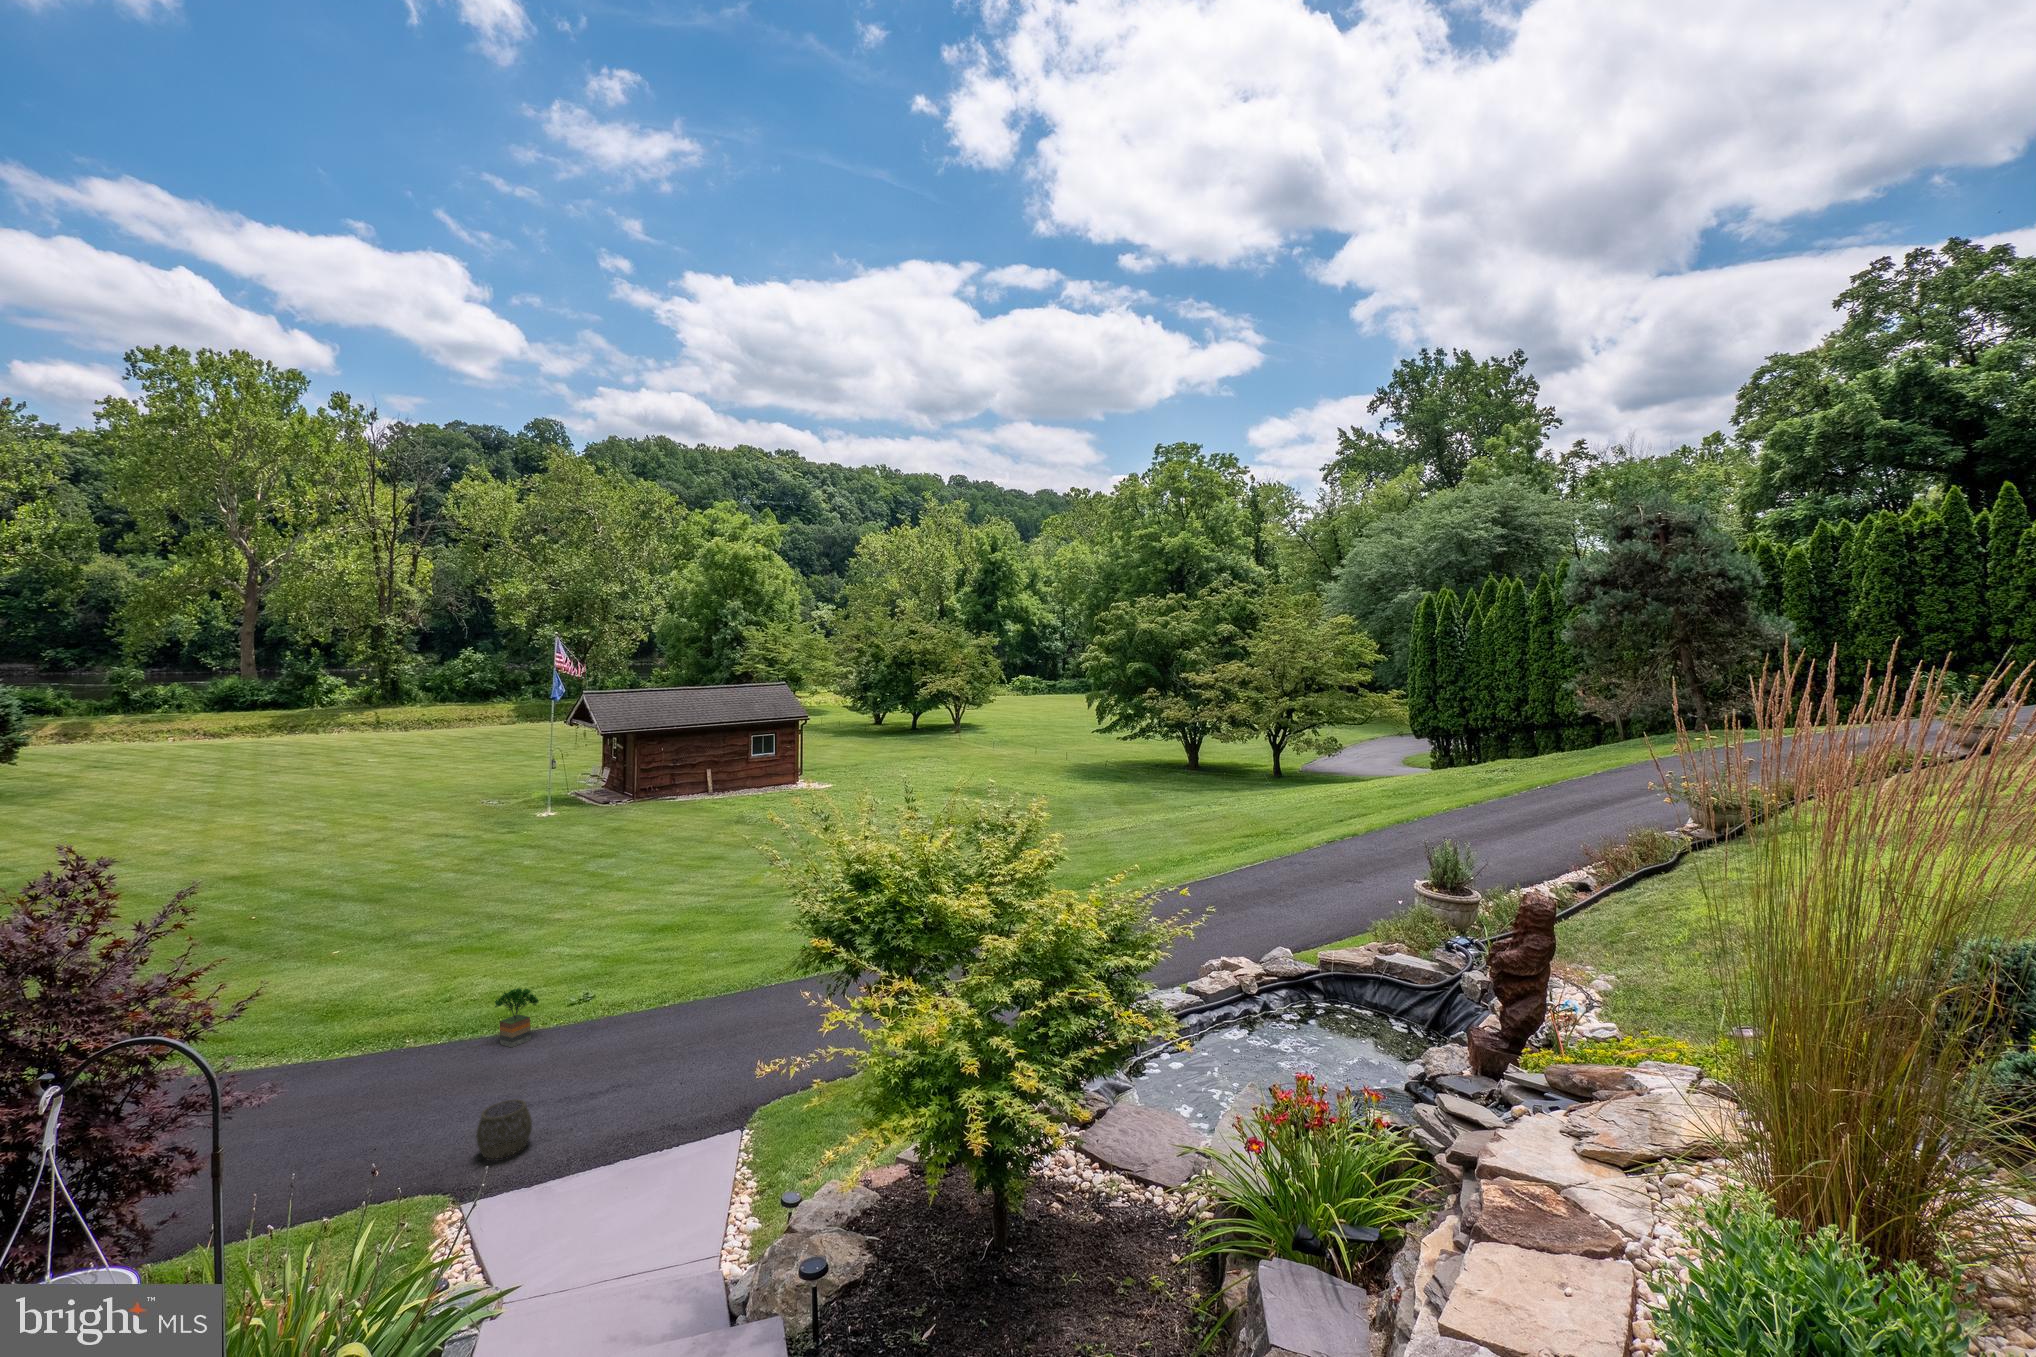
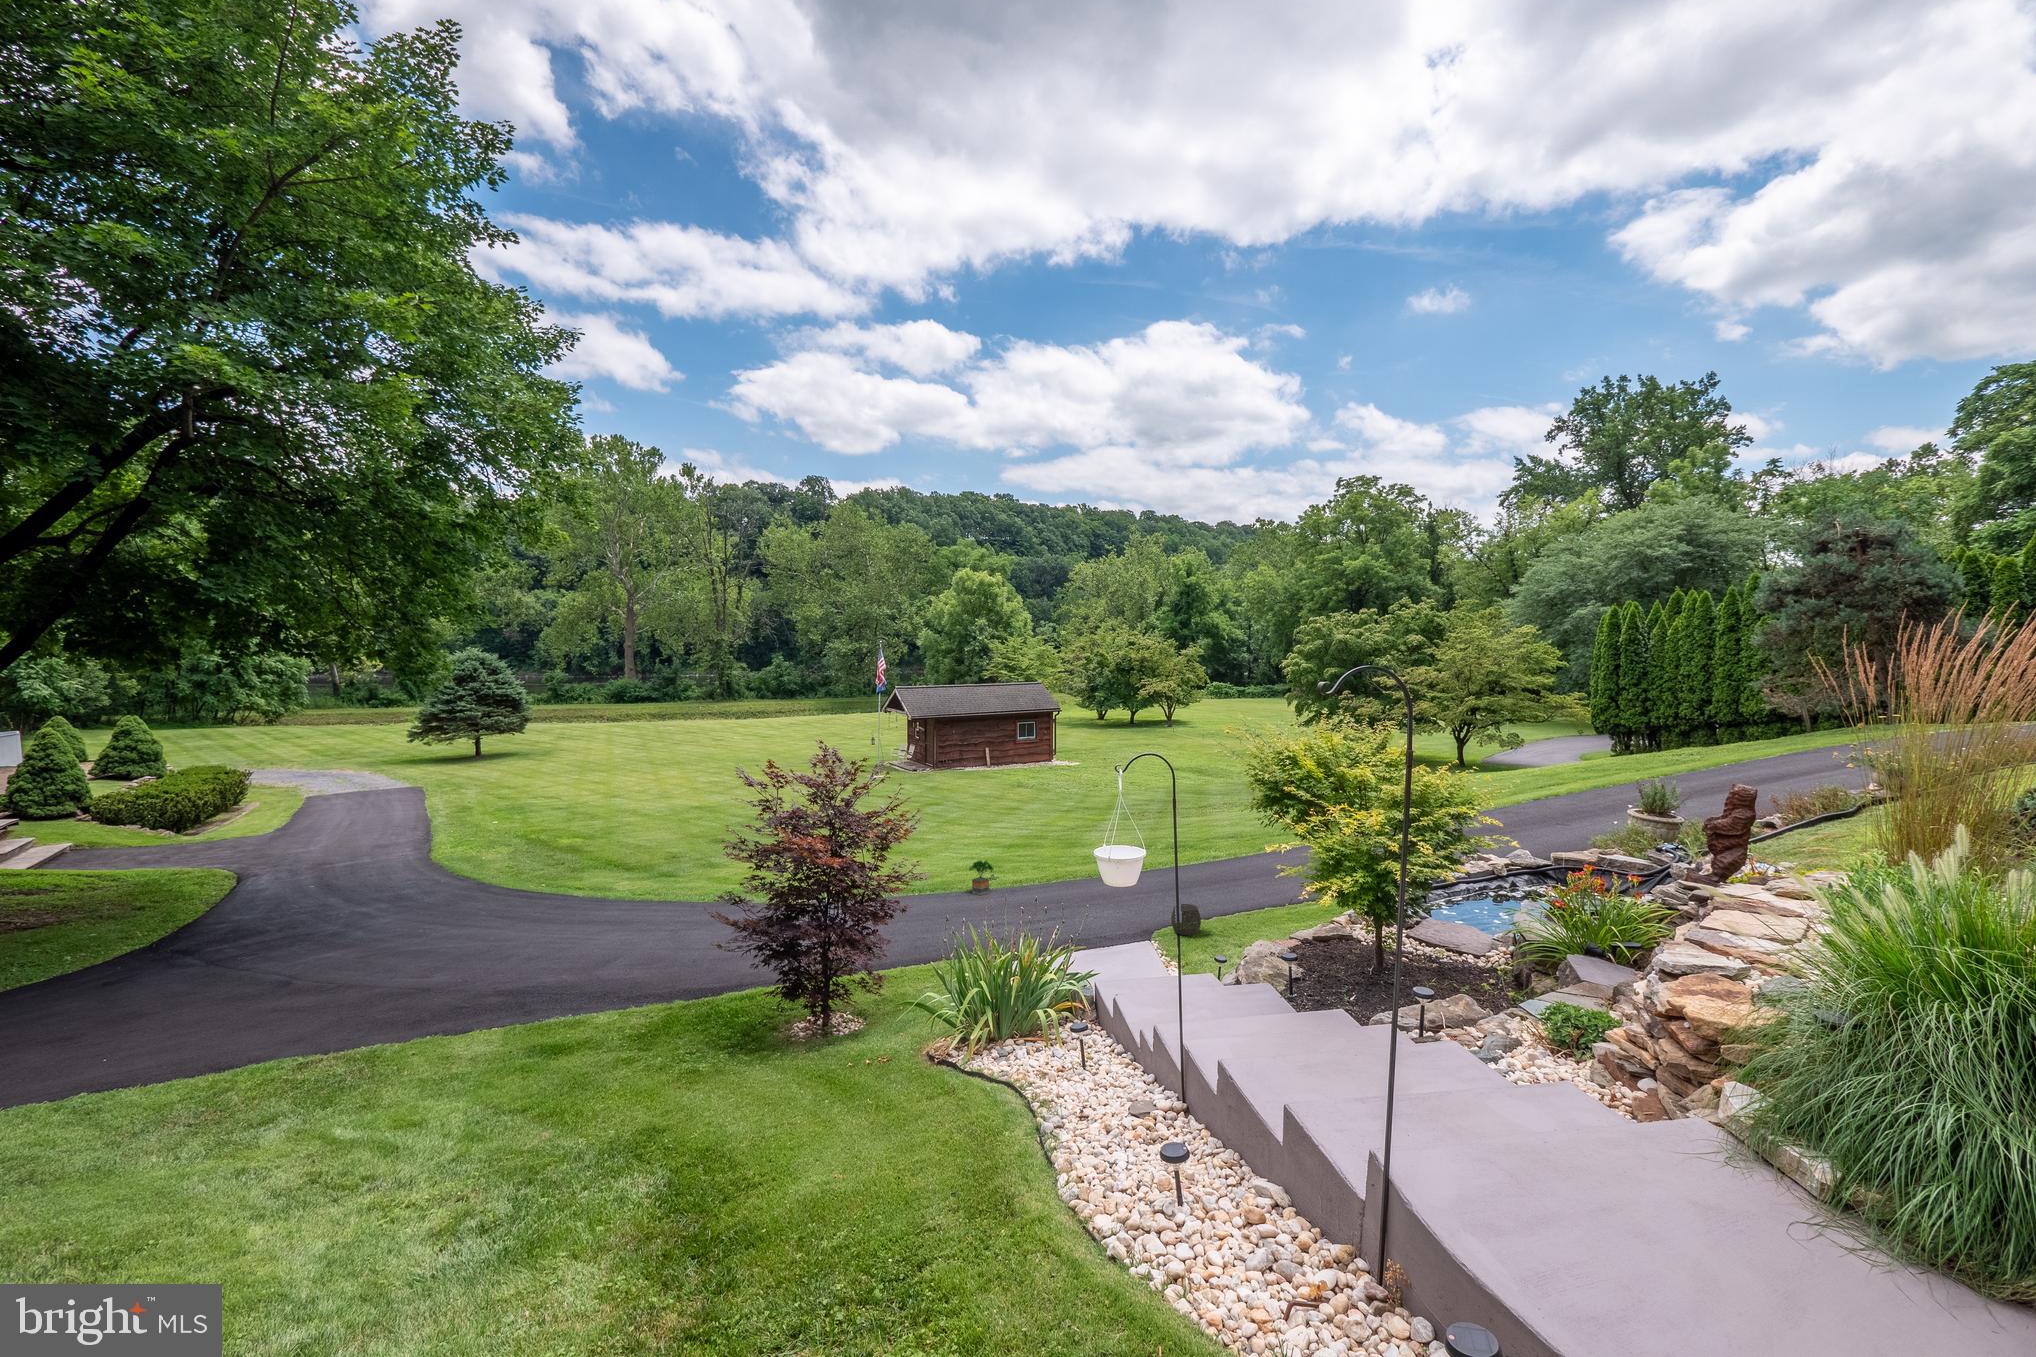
woven basket: present [476,1099,532,1159] -> present [1171,904,1201,935]

